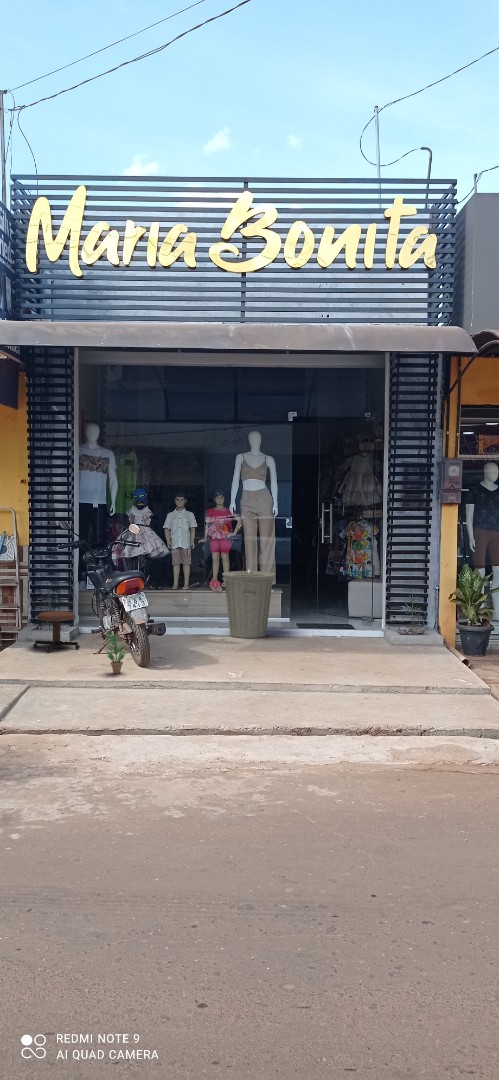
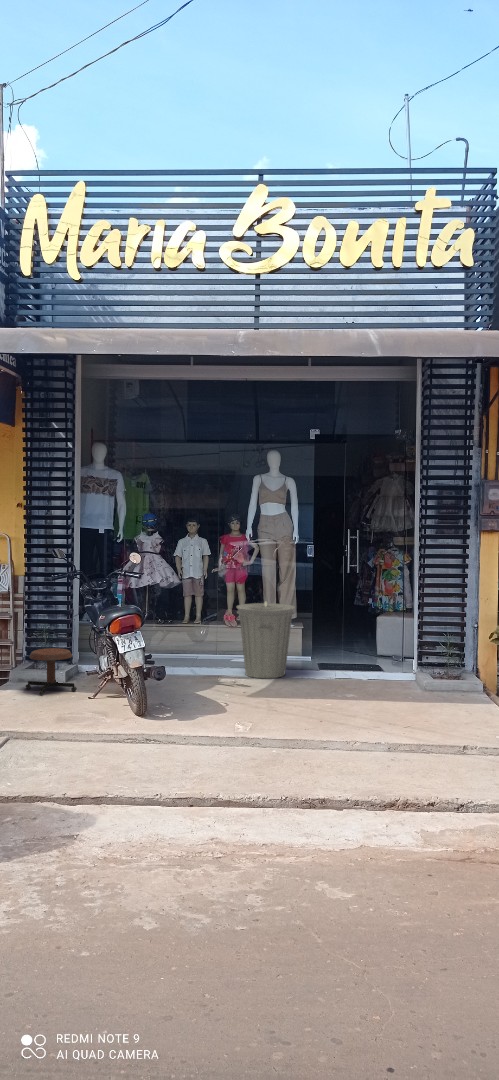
potted plant: present [105,631,126,674] -> none [97,673,124,723]

